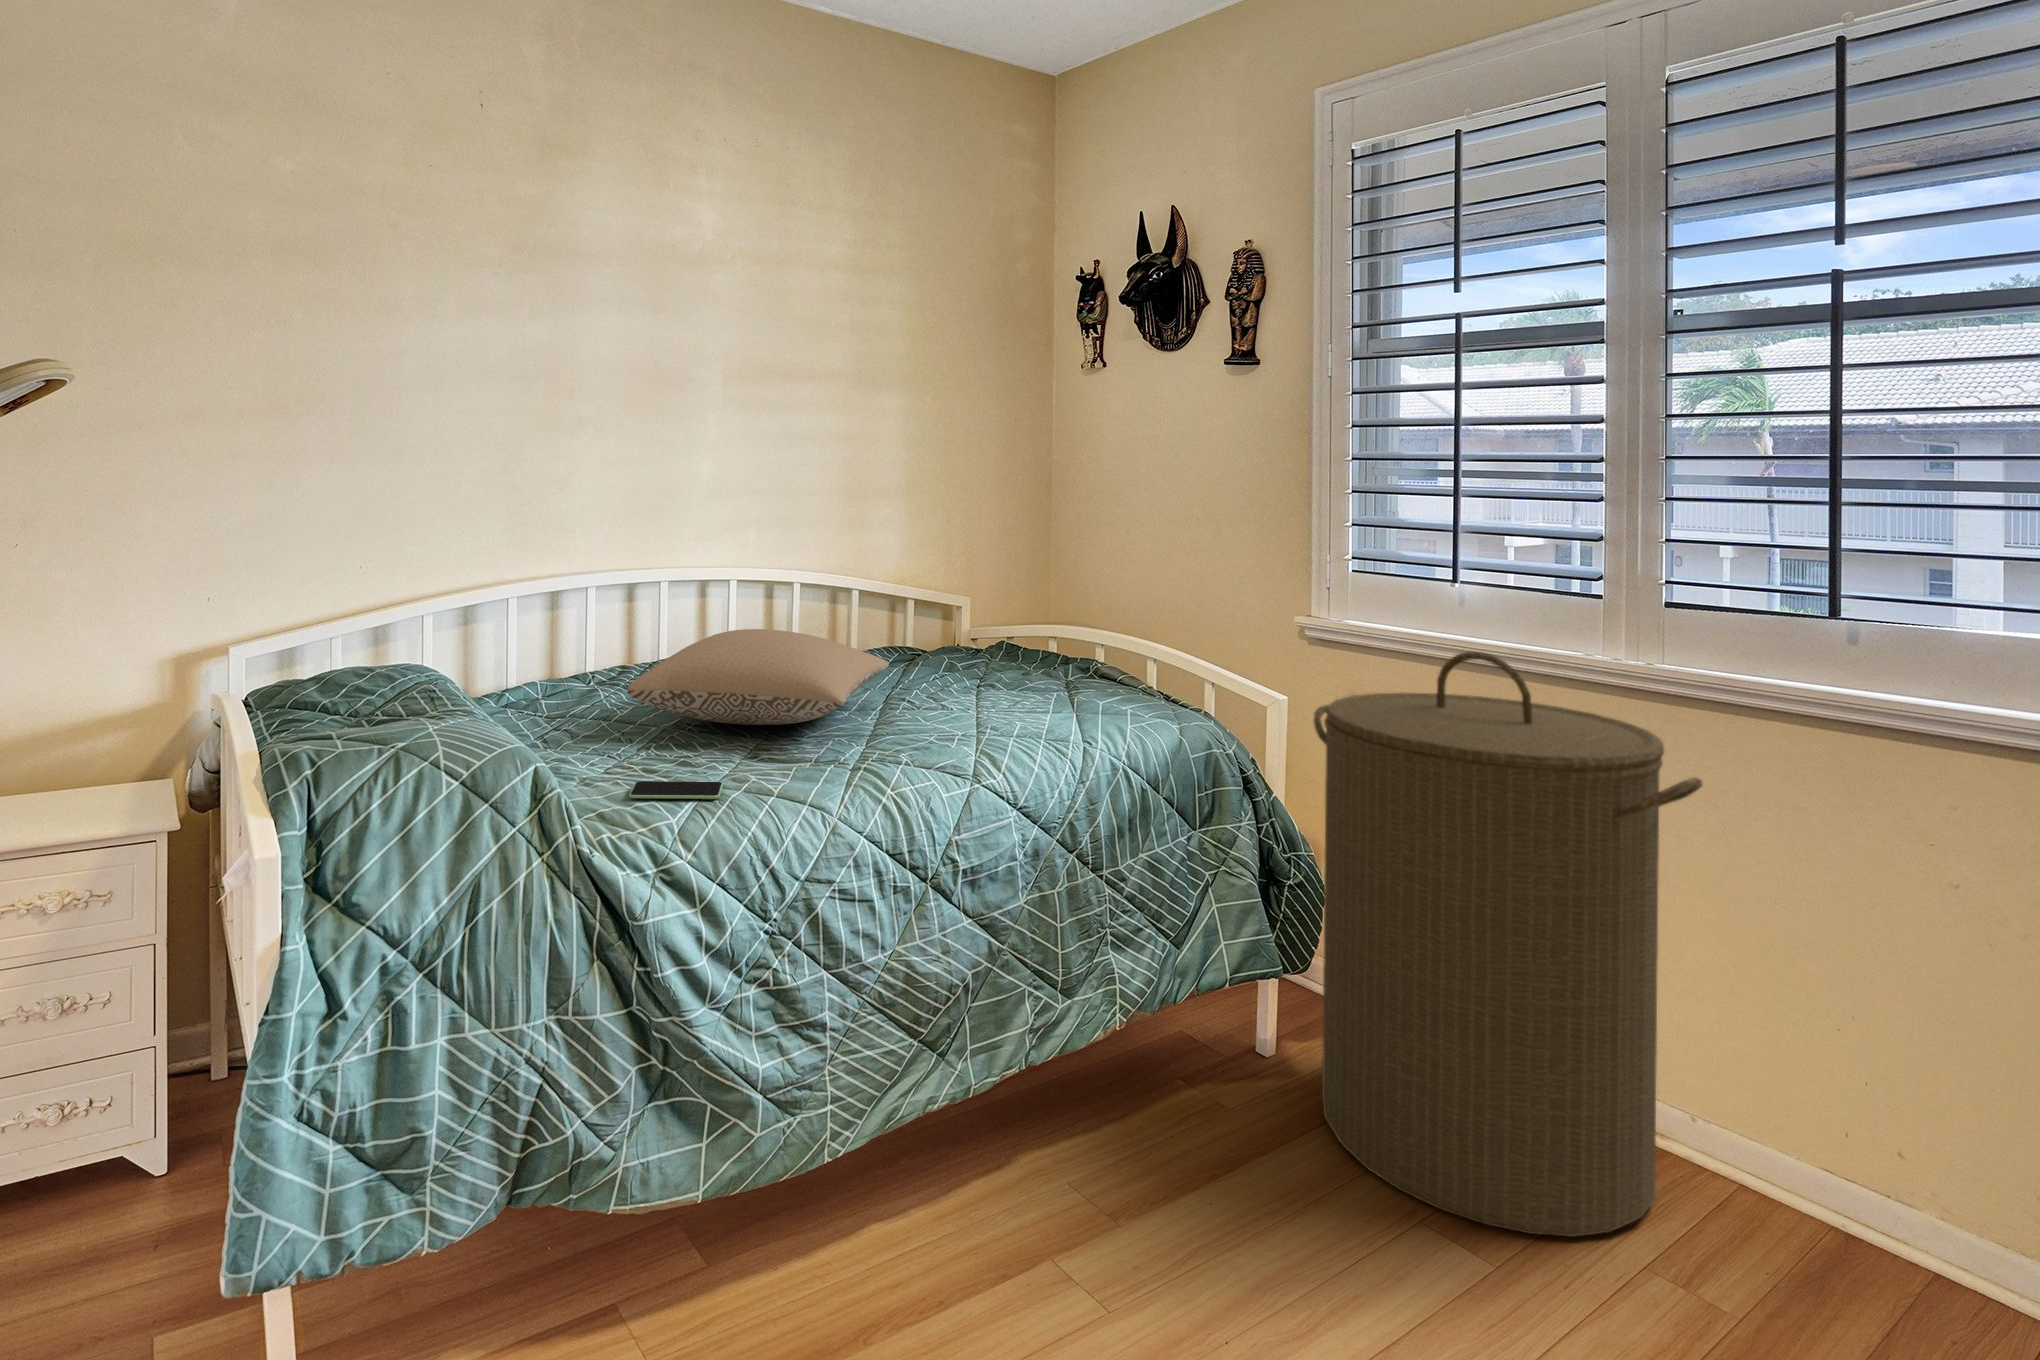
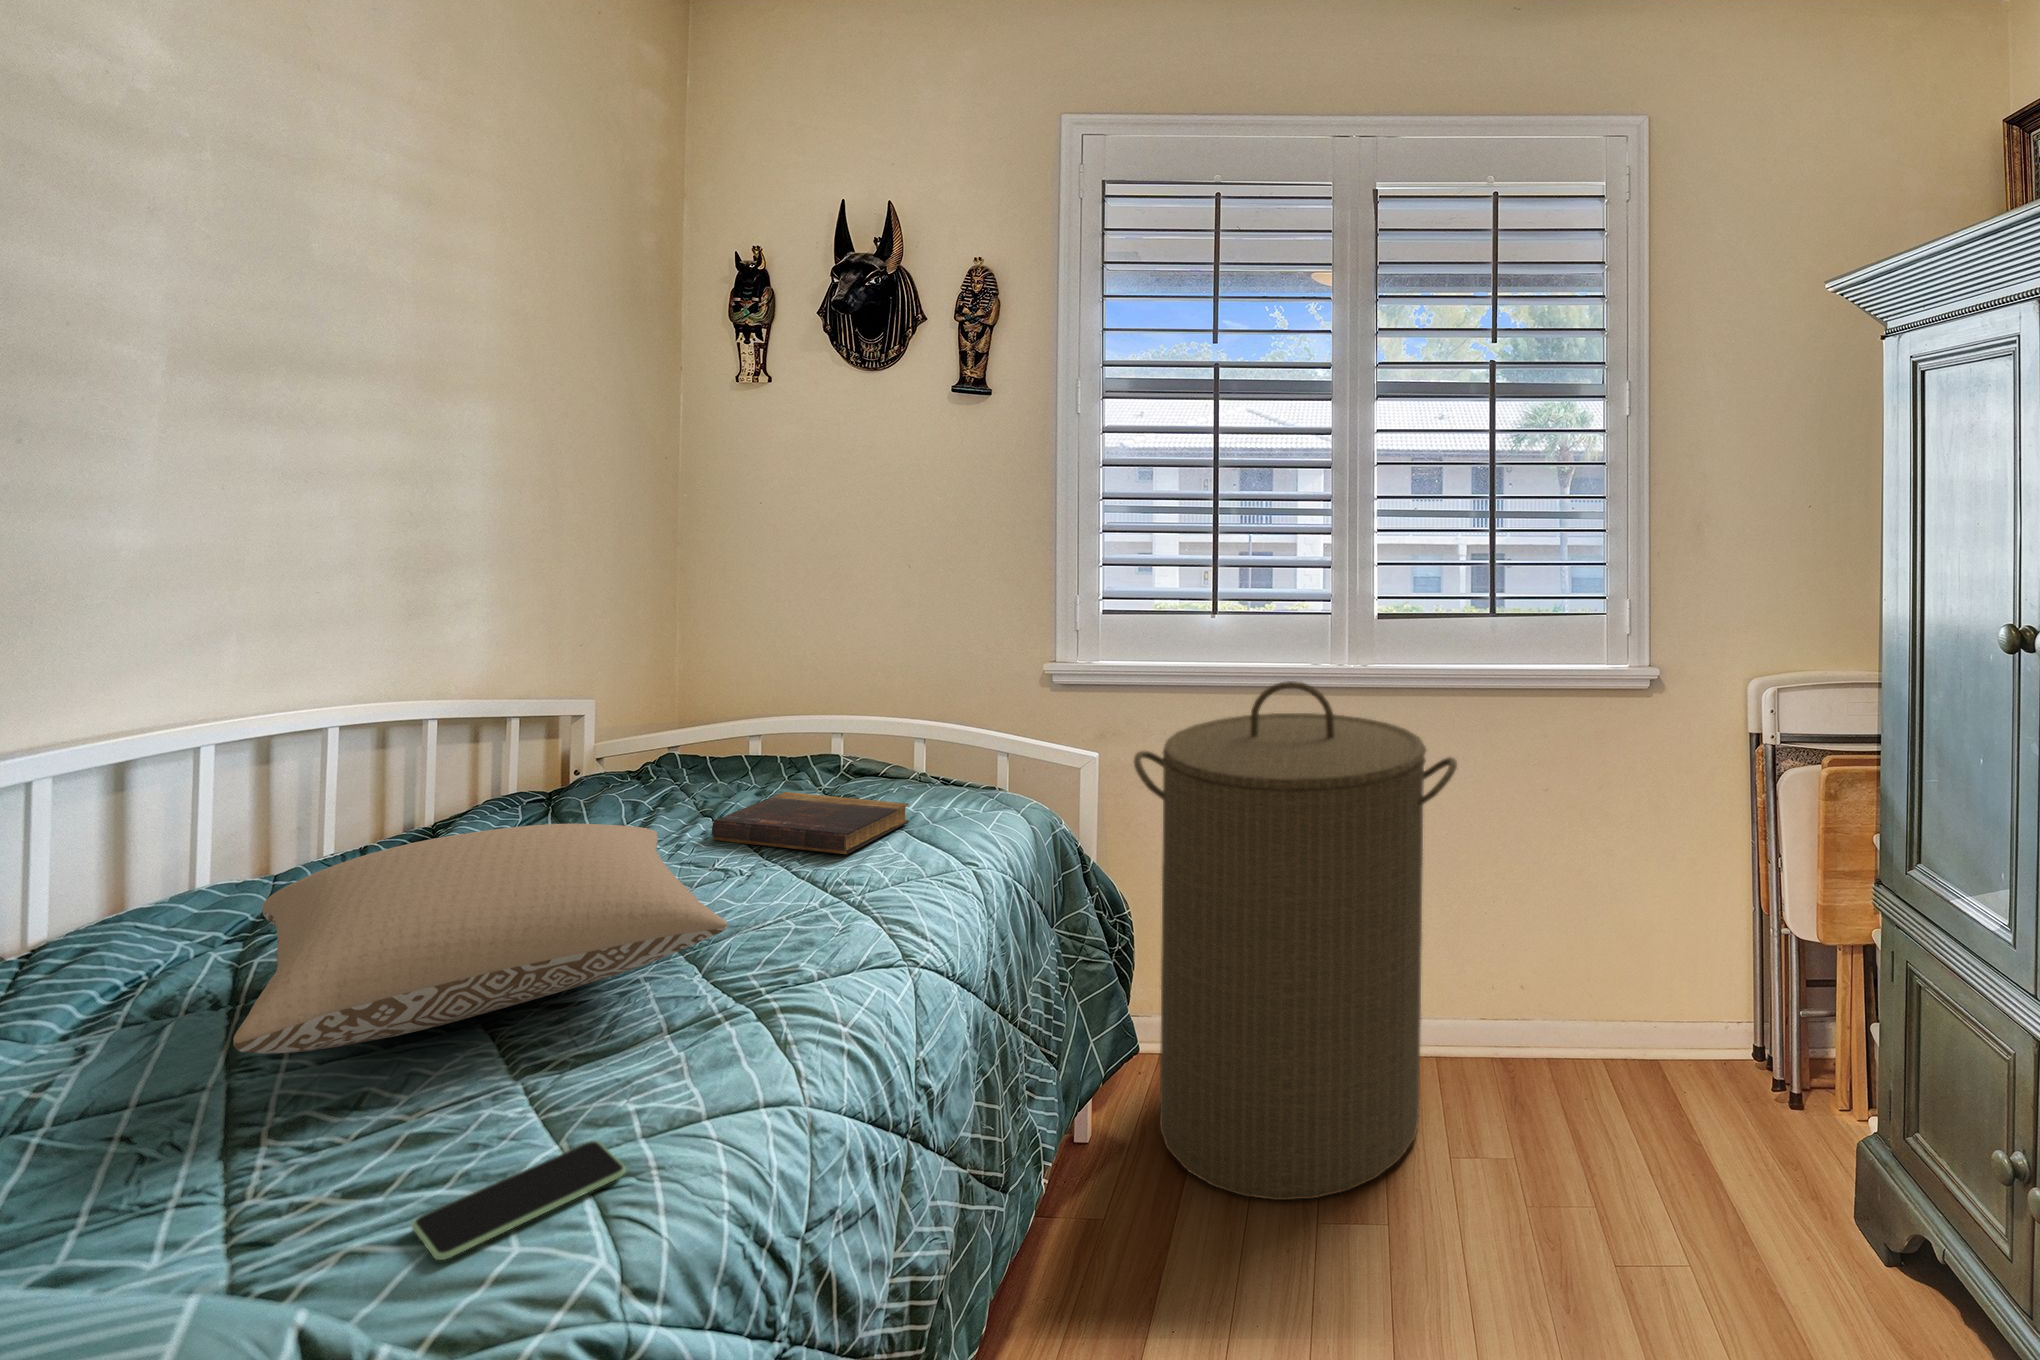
book: none [948,671,1074,711] -> present [712,792,909,854]

